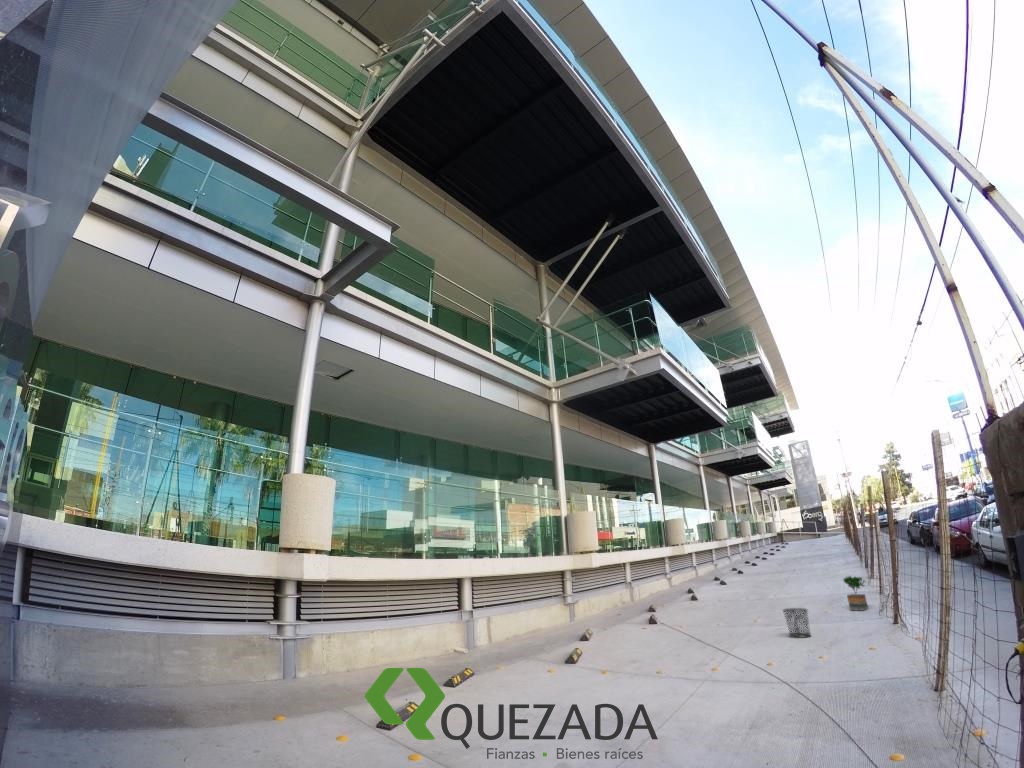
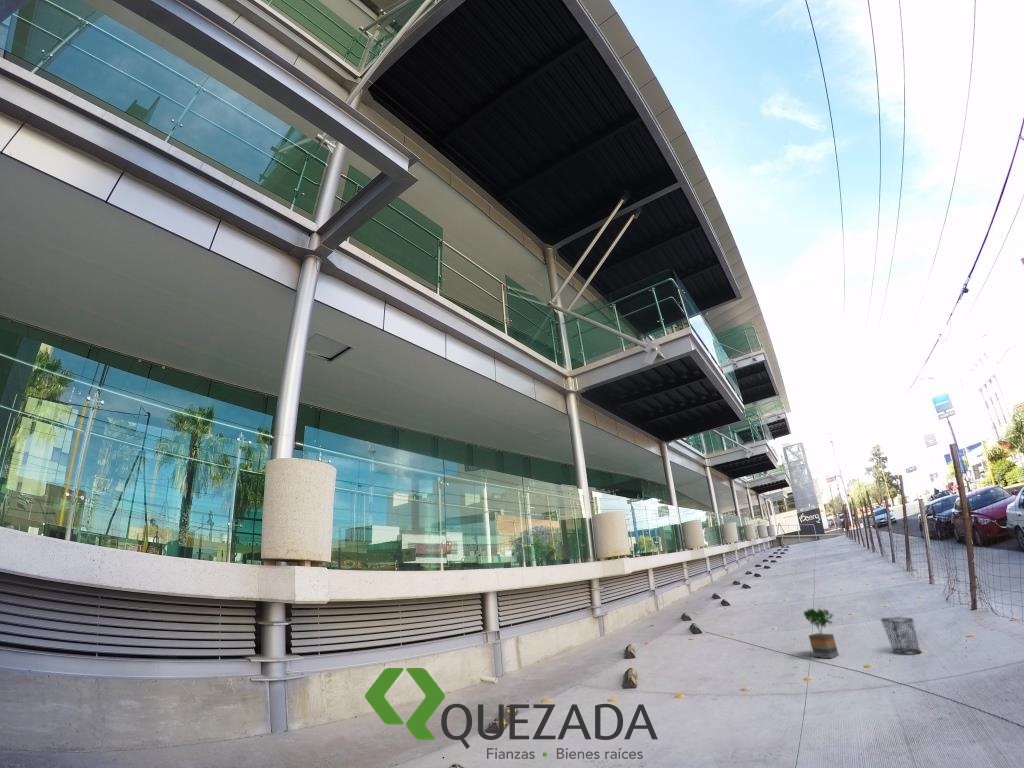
potted tree: present [844,576,868,611] -> present [804,609,838,658]

